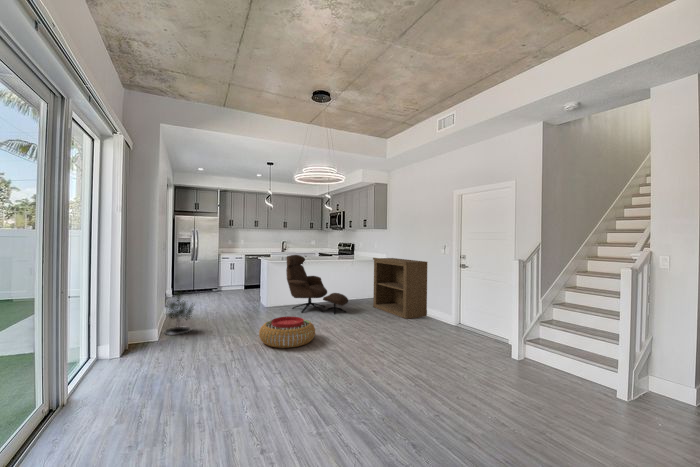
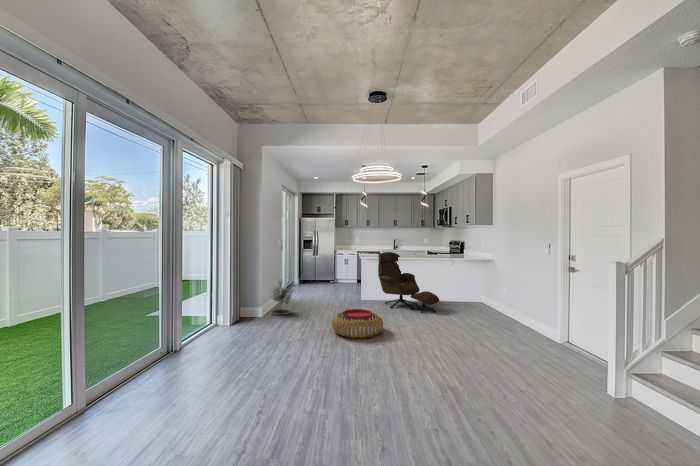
bookshelf: present [373,258,428,319] -> none [469,257,529,326]

